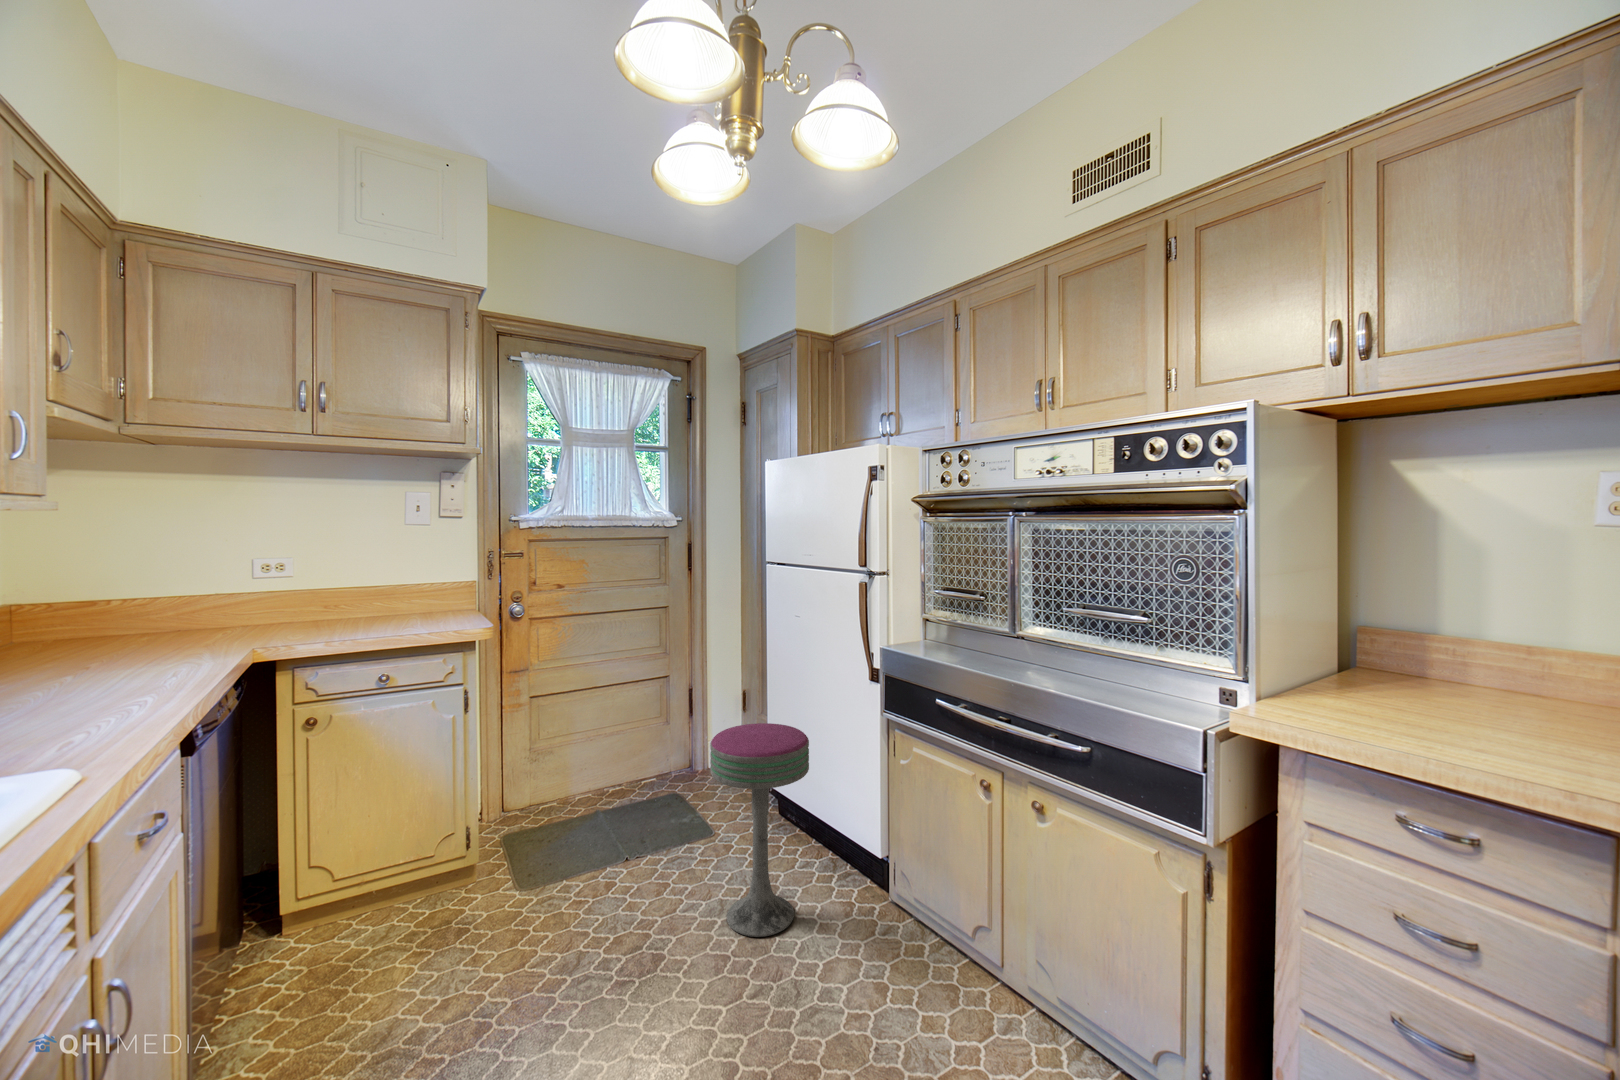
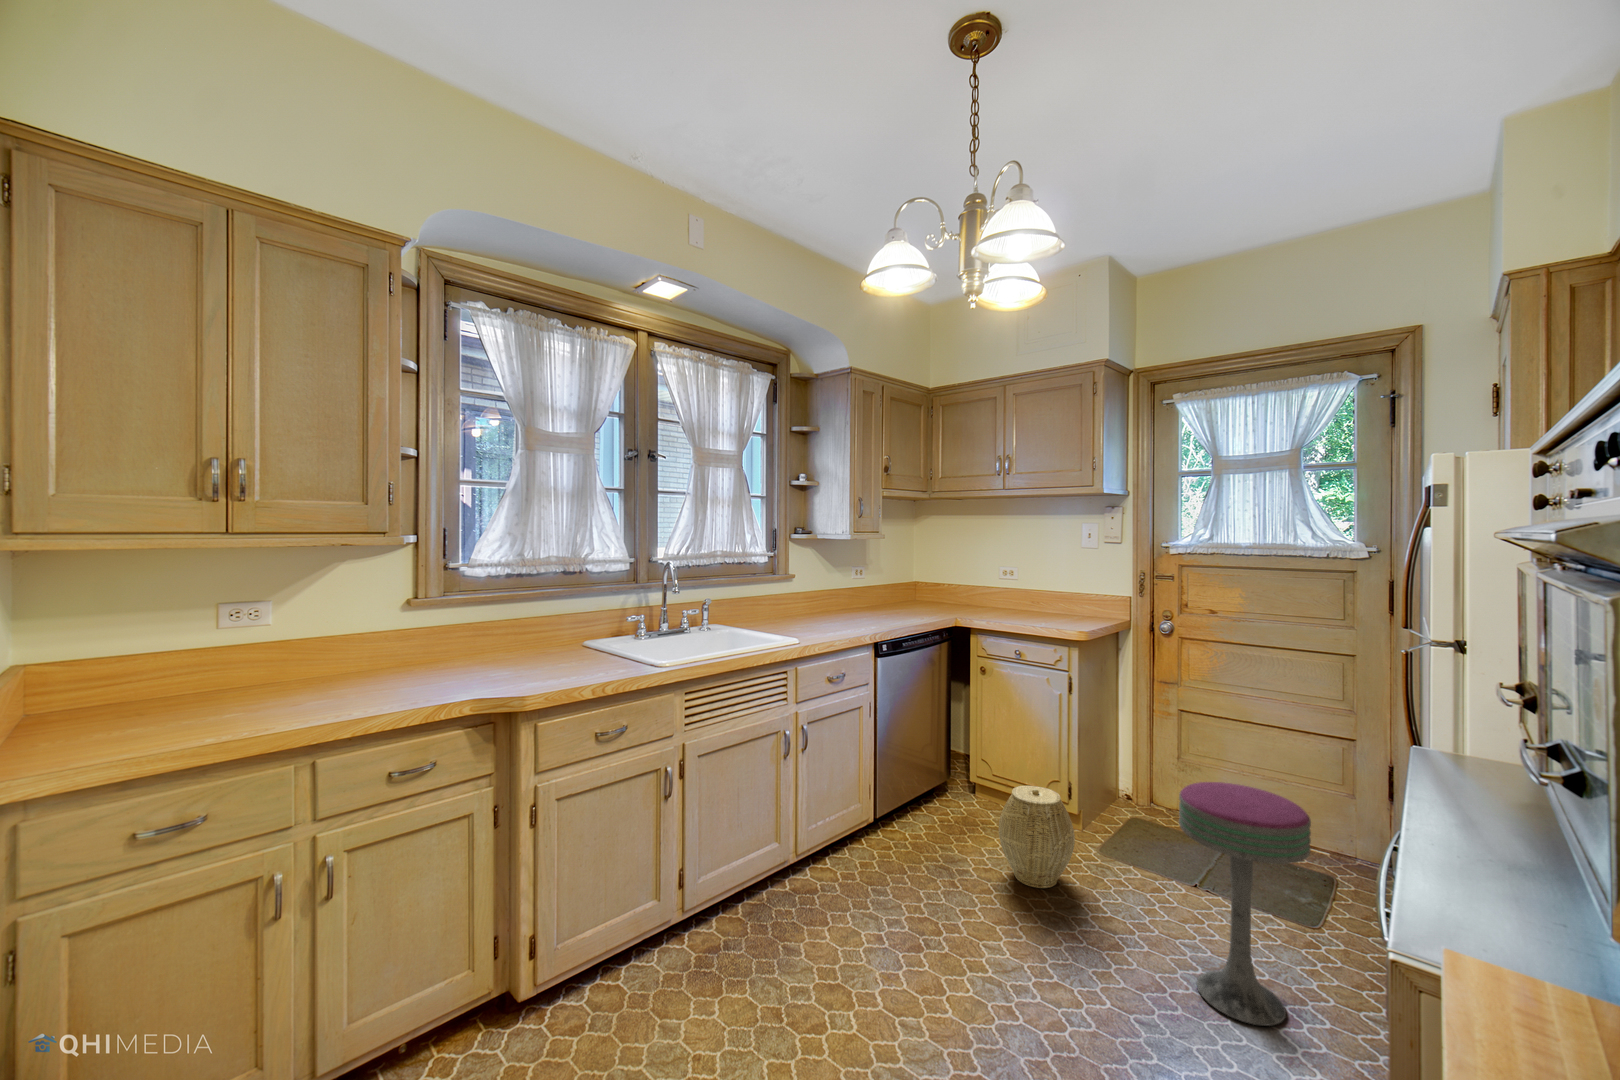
woven basket: none [451,833,561,982] -> present [999,786,1075,888]

